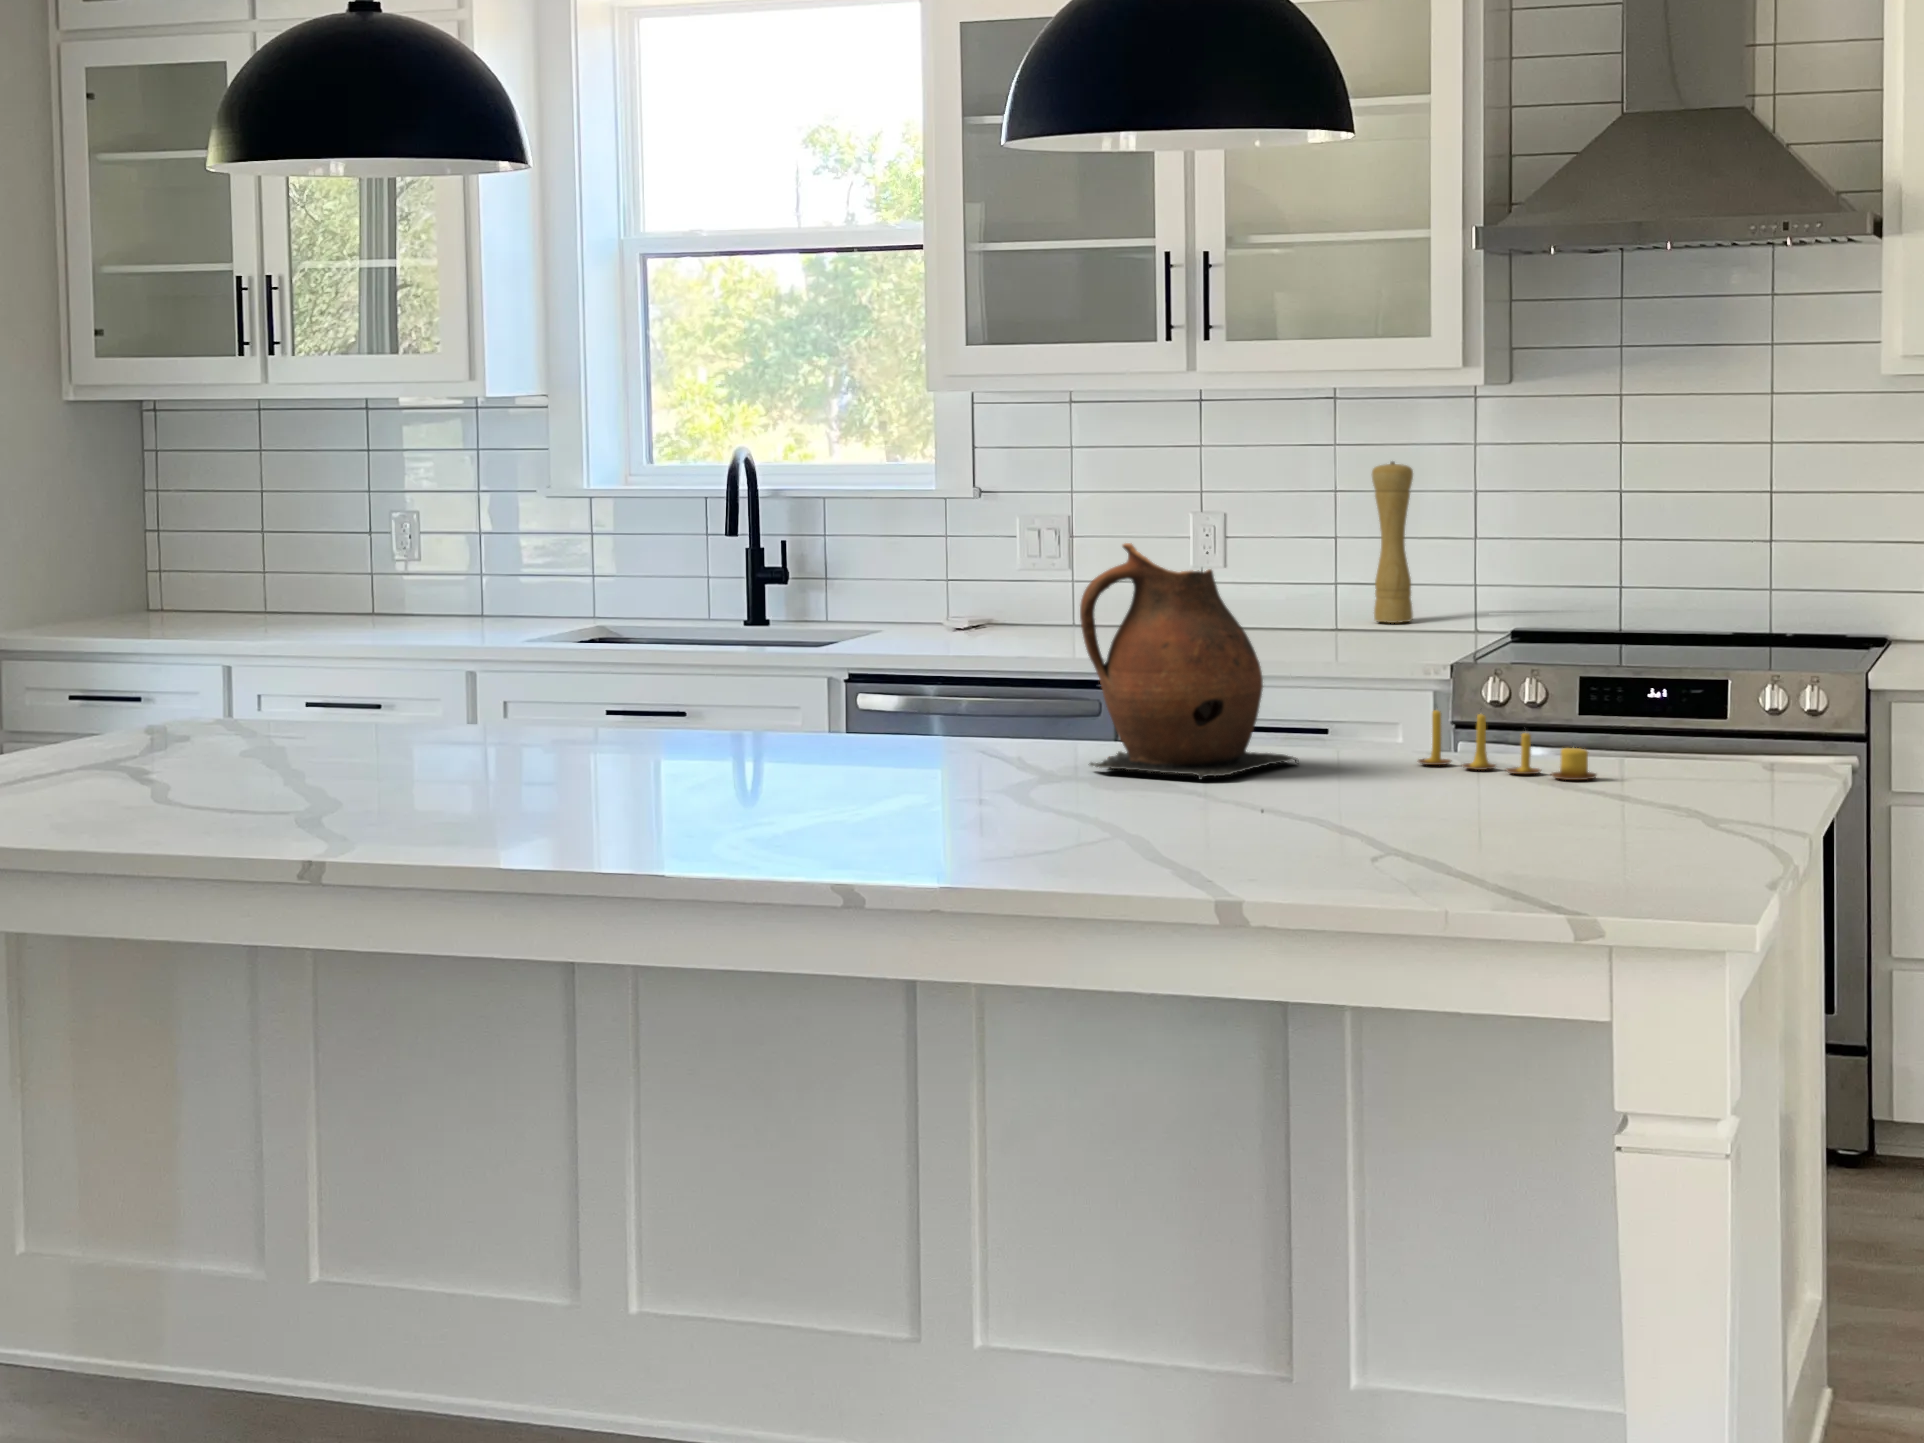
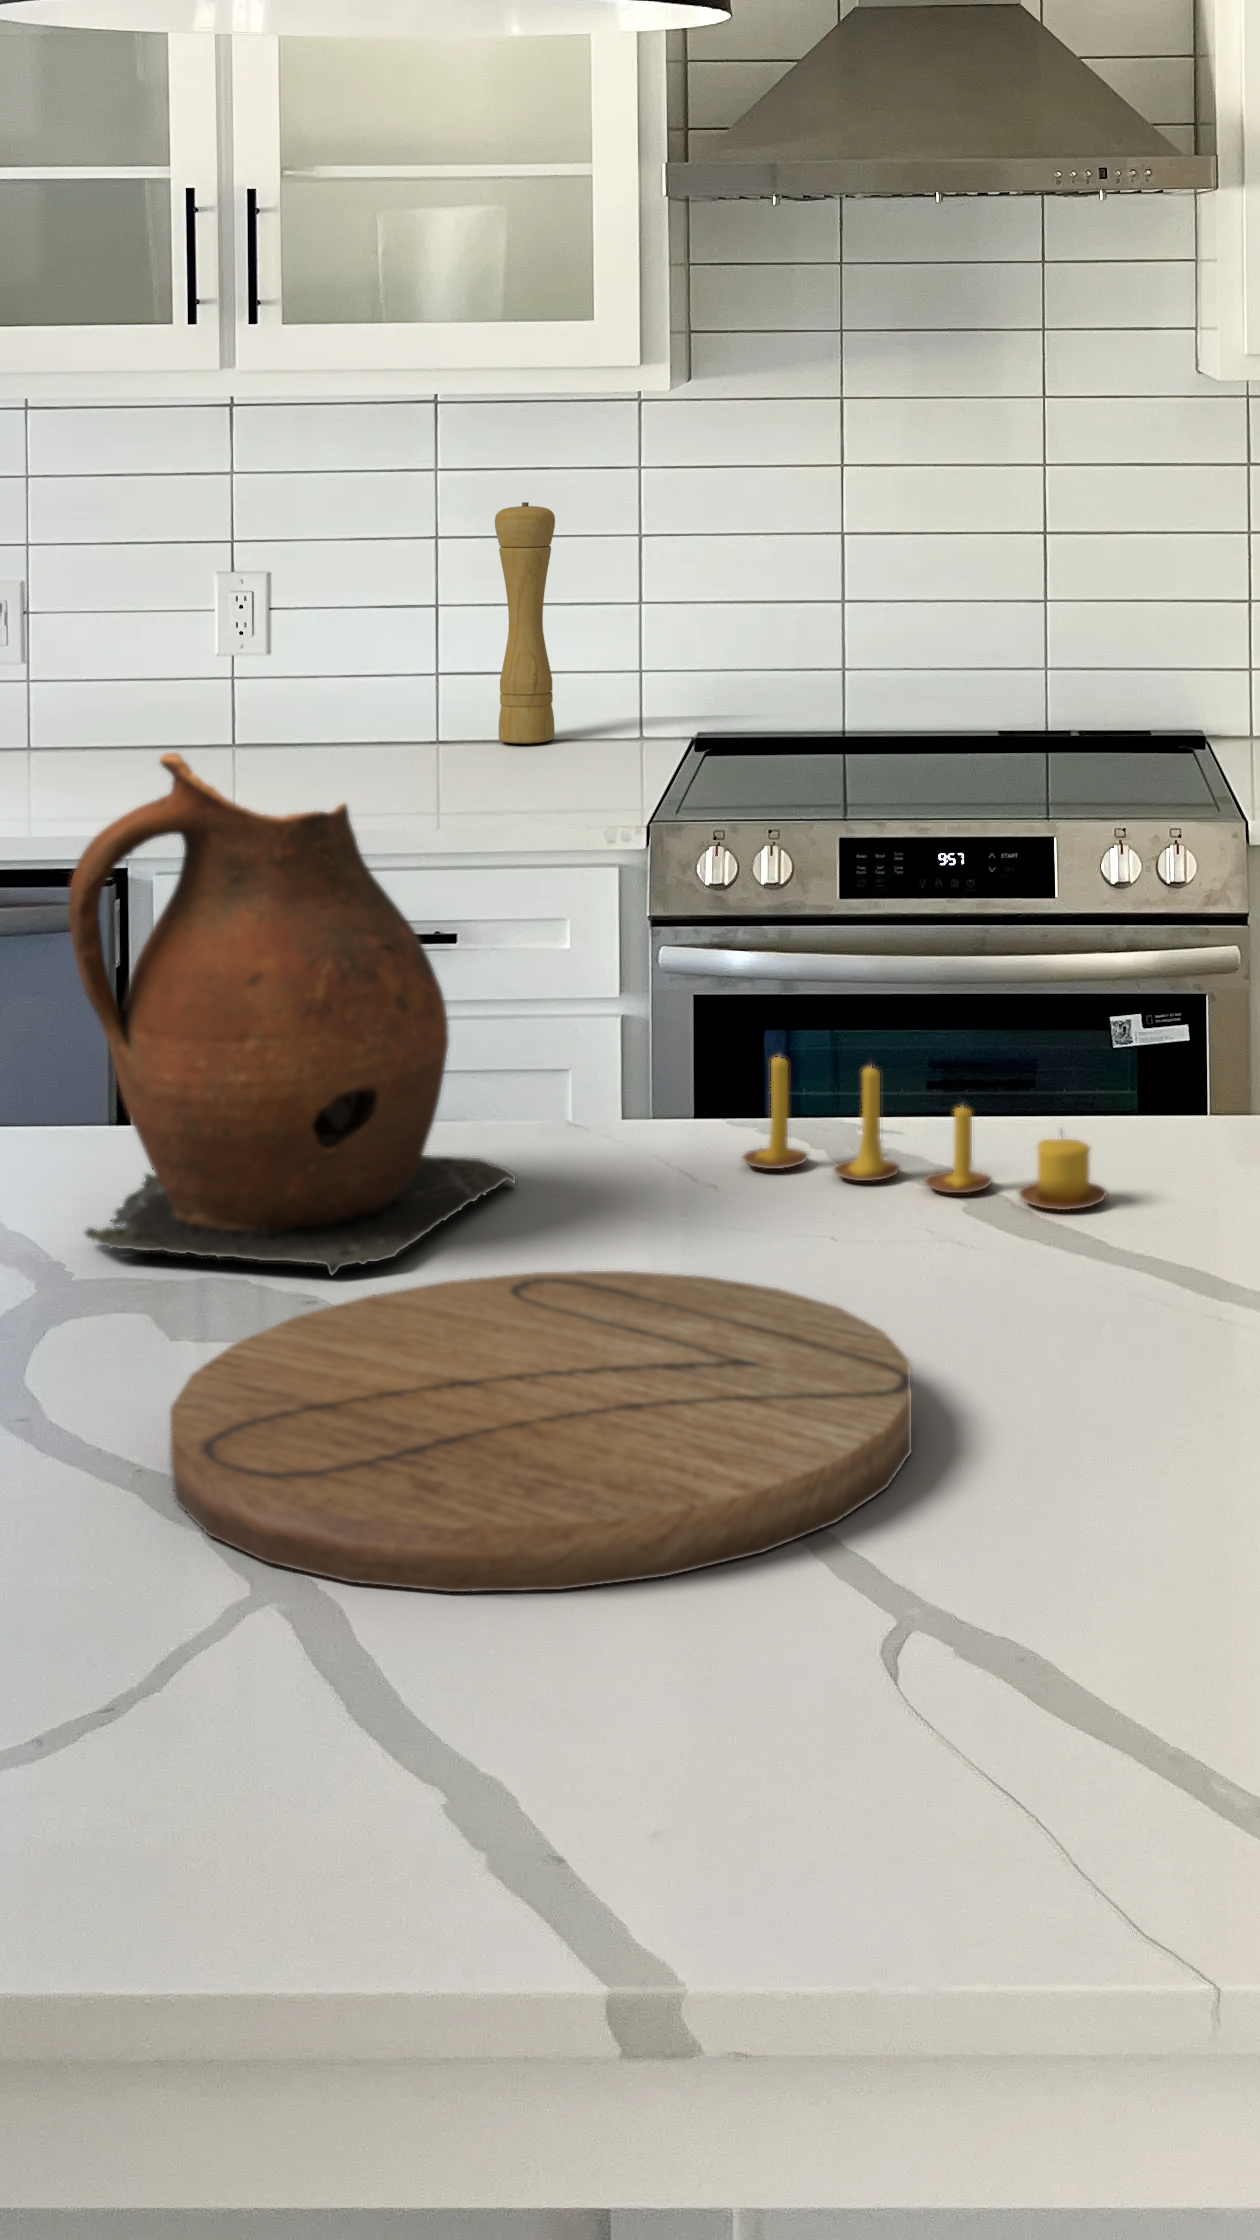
cutting board: none [1119,771,1443,841] -> present [170,1271,912,1592]

